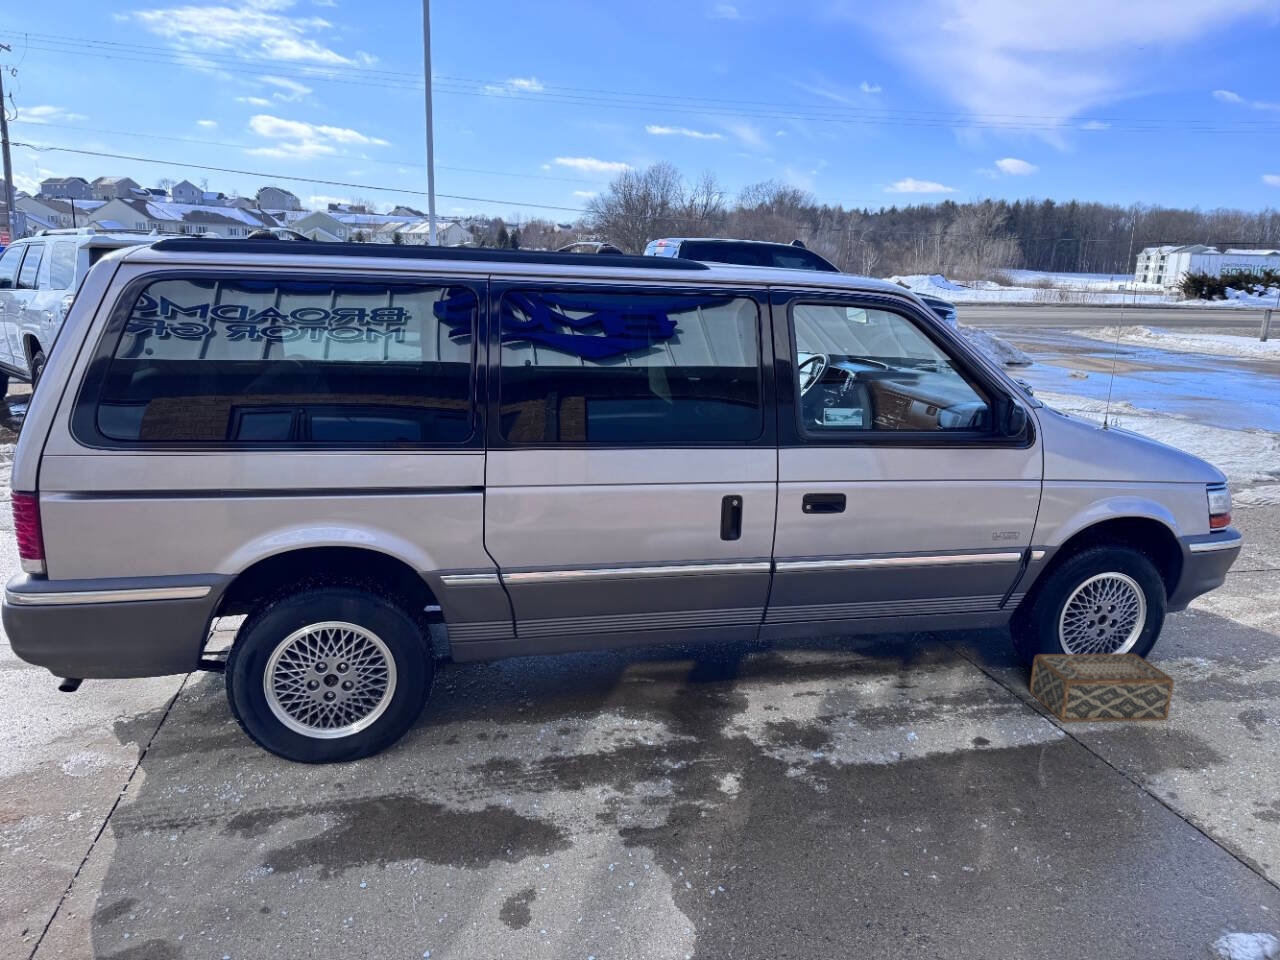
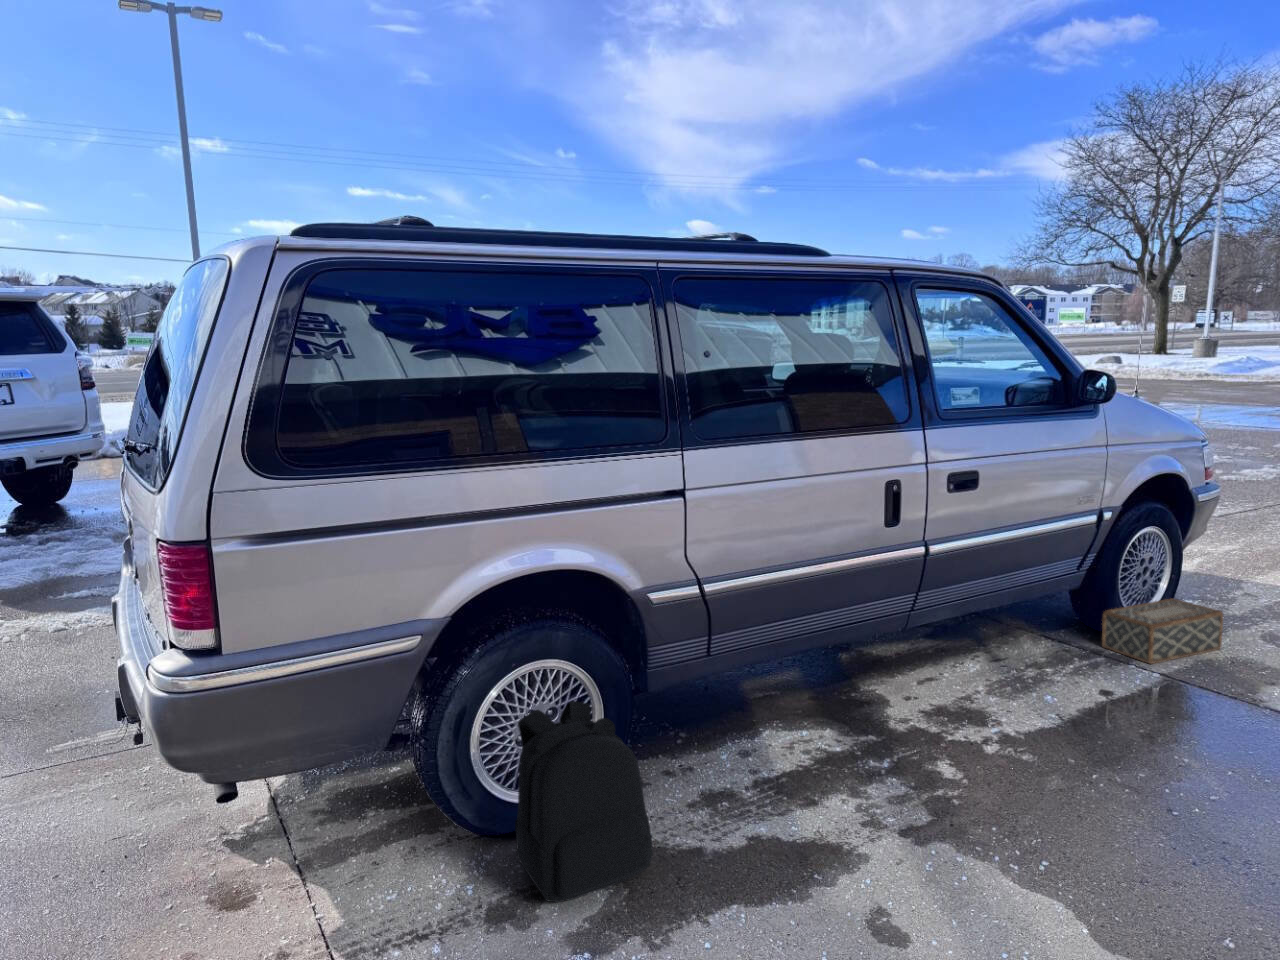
backpack: none [272,661,387,826] -> present [515,701,653,902]

